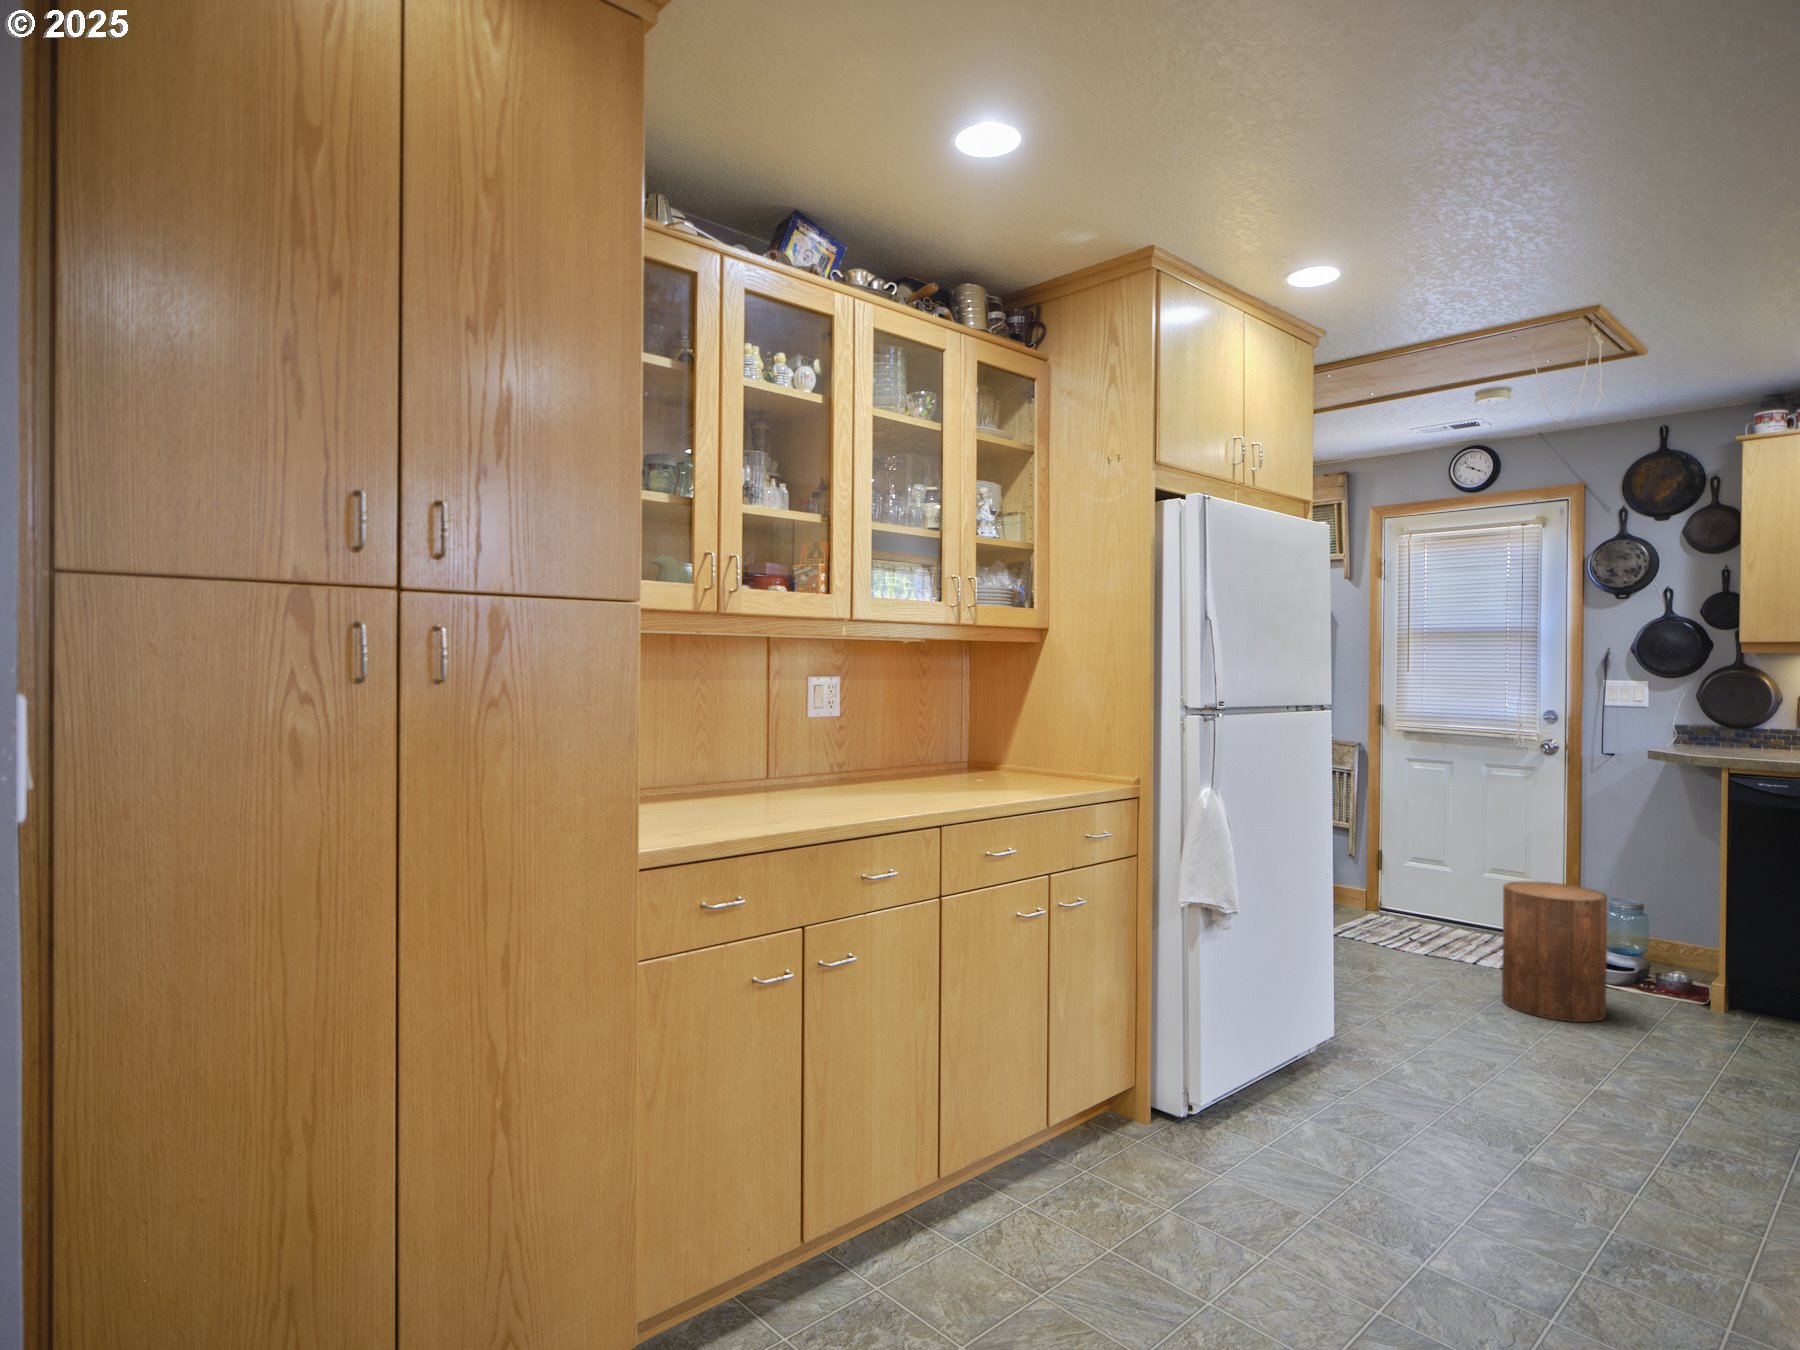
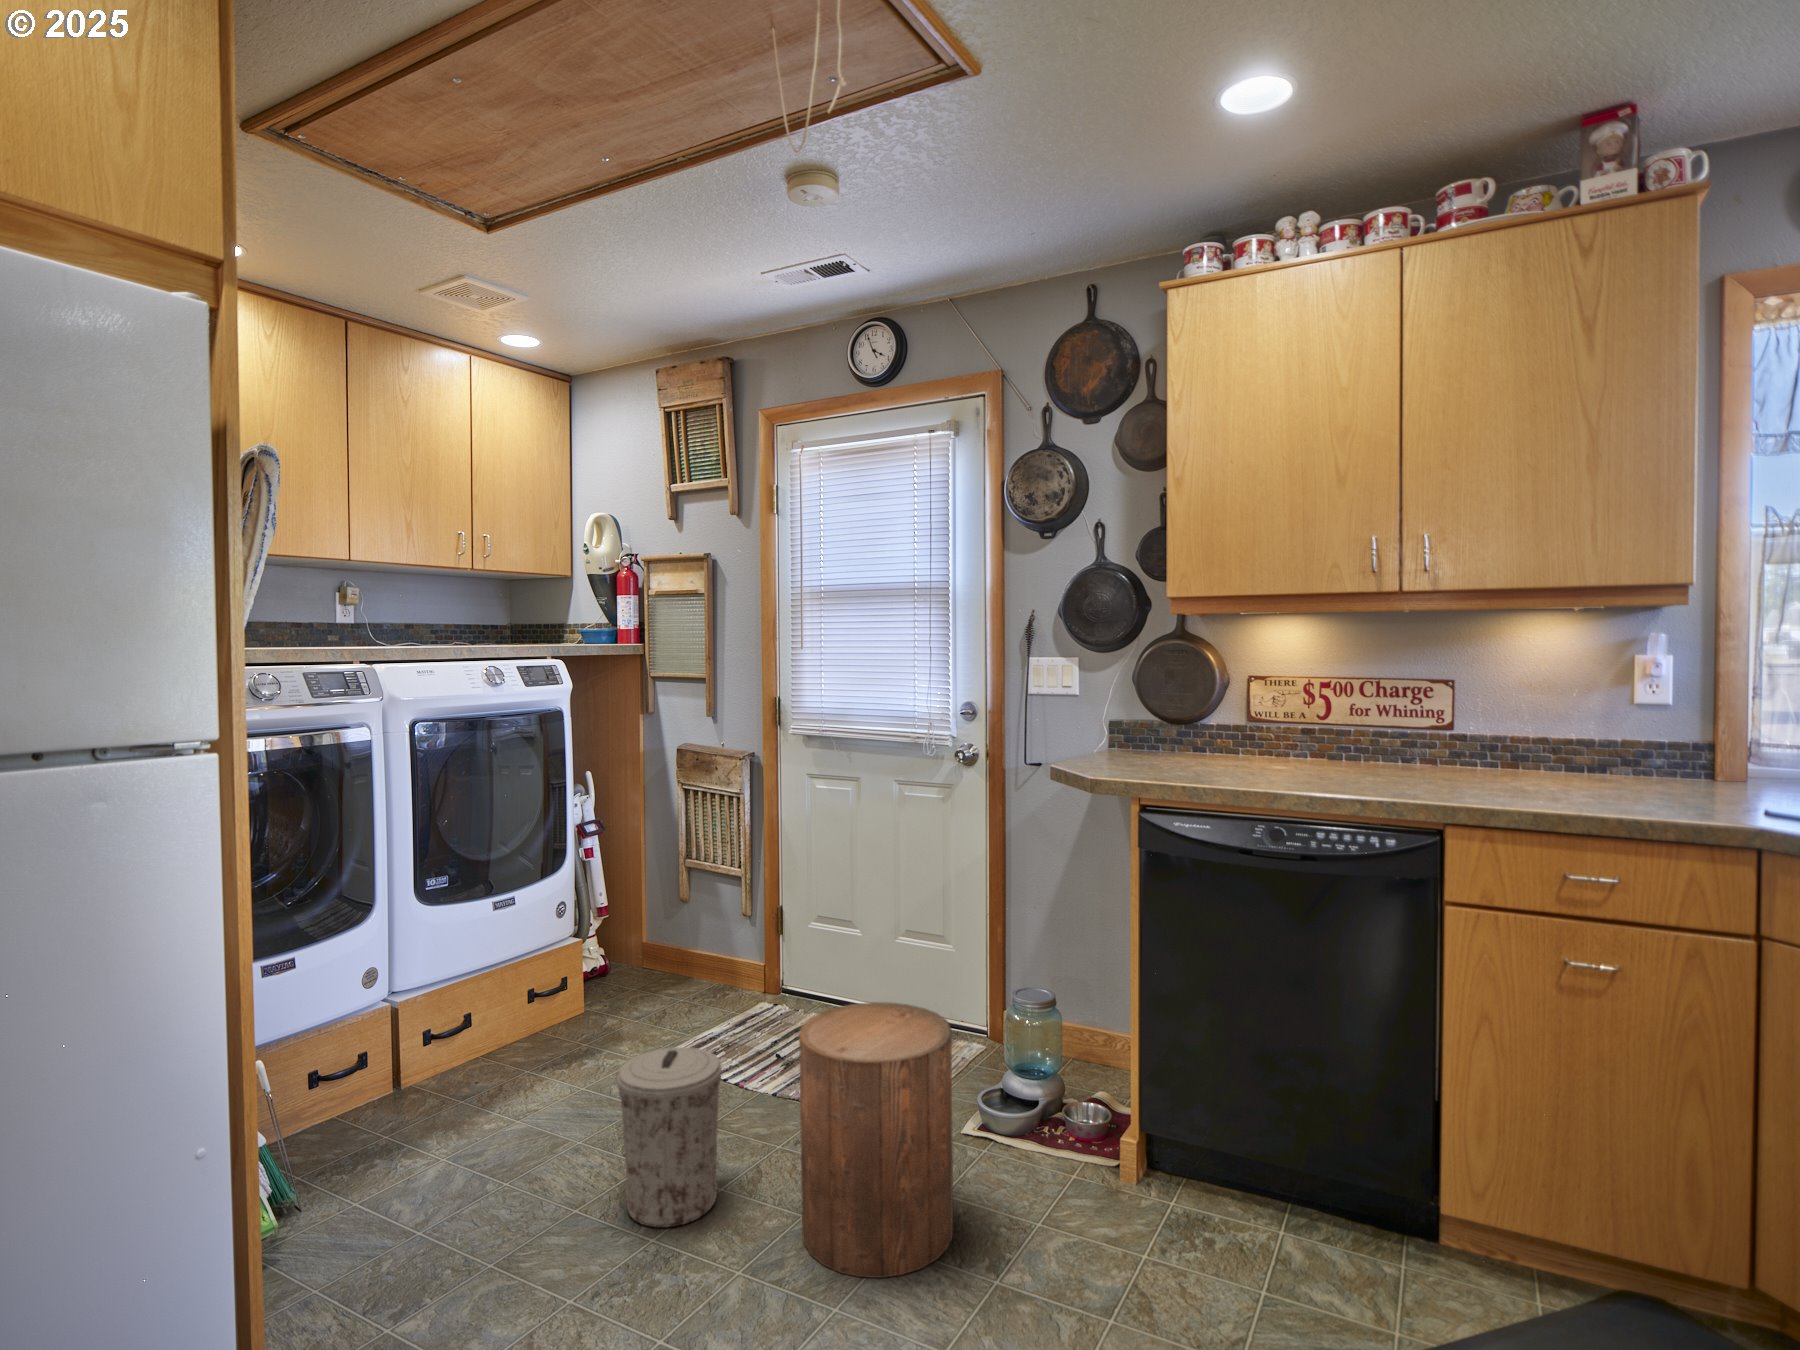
trash can: none [1378,899,1443,993] -> present [617,1047,722,1227]

